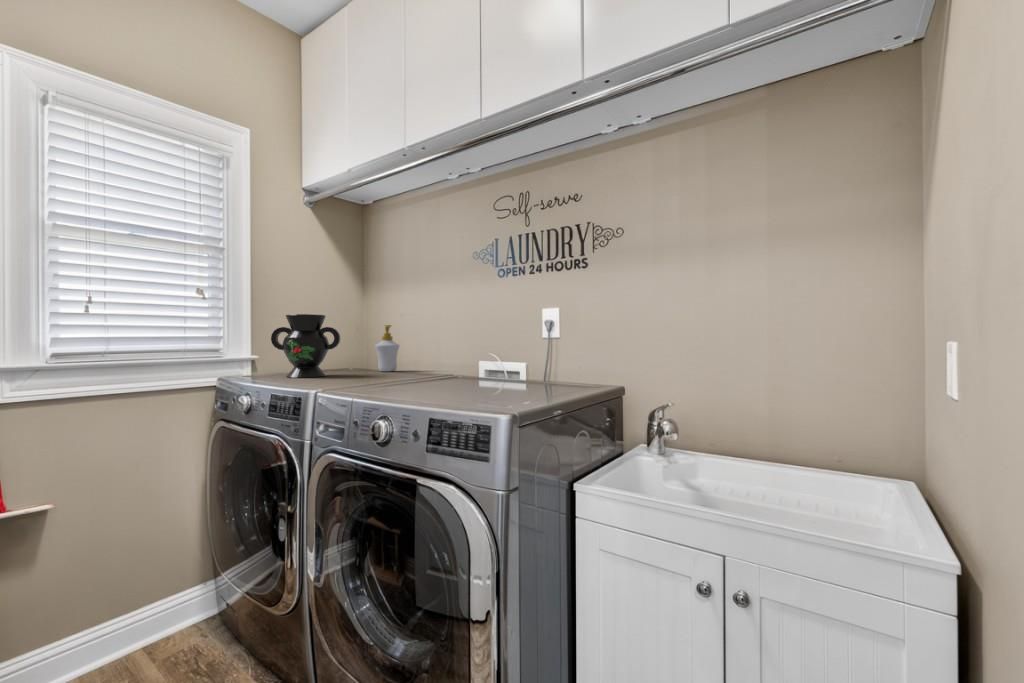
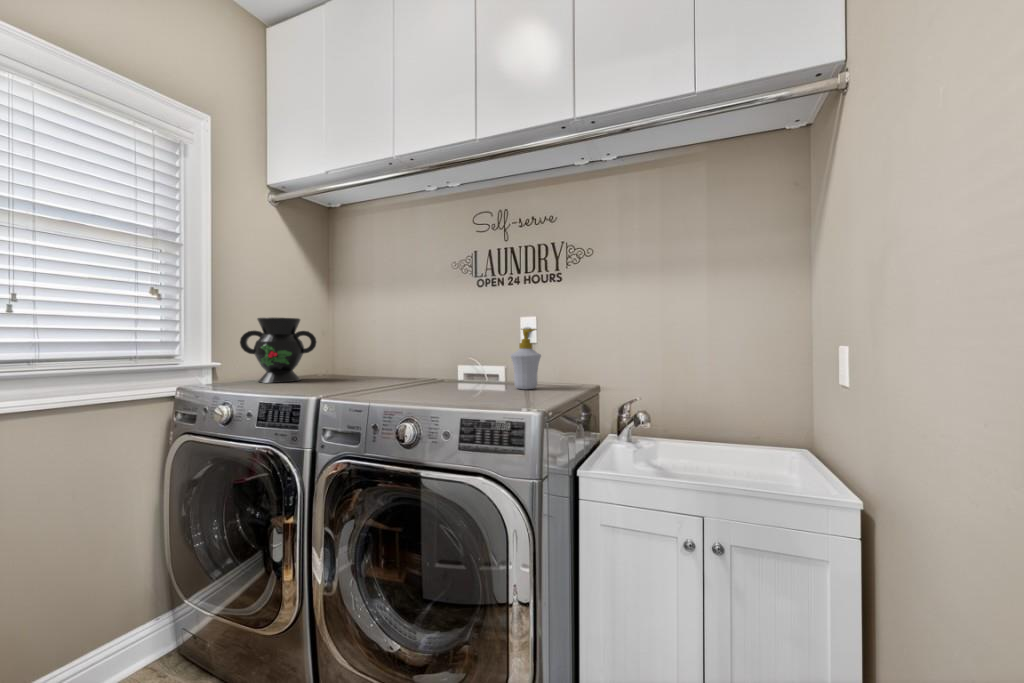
soap bottle: present [375,325,399,372] -> present [511,329,541,389]

